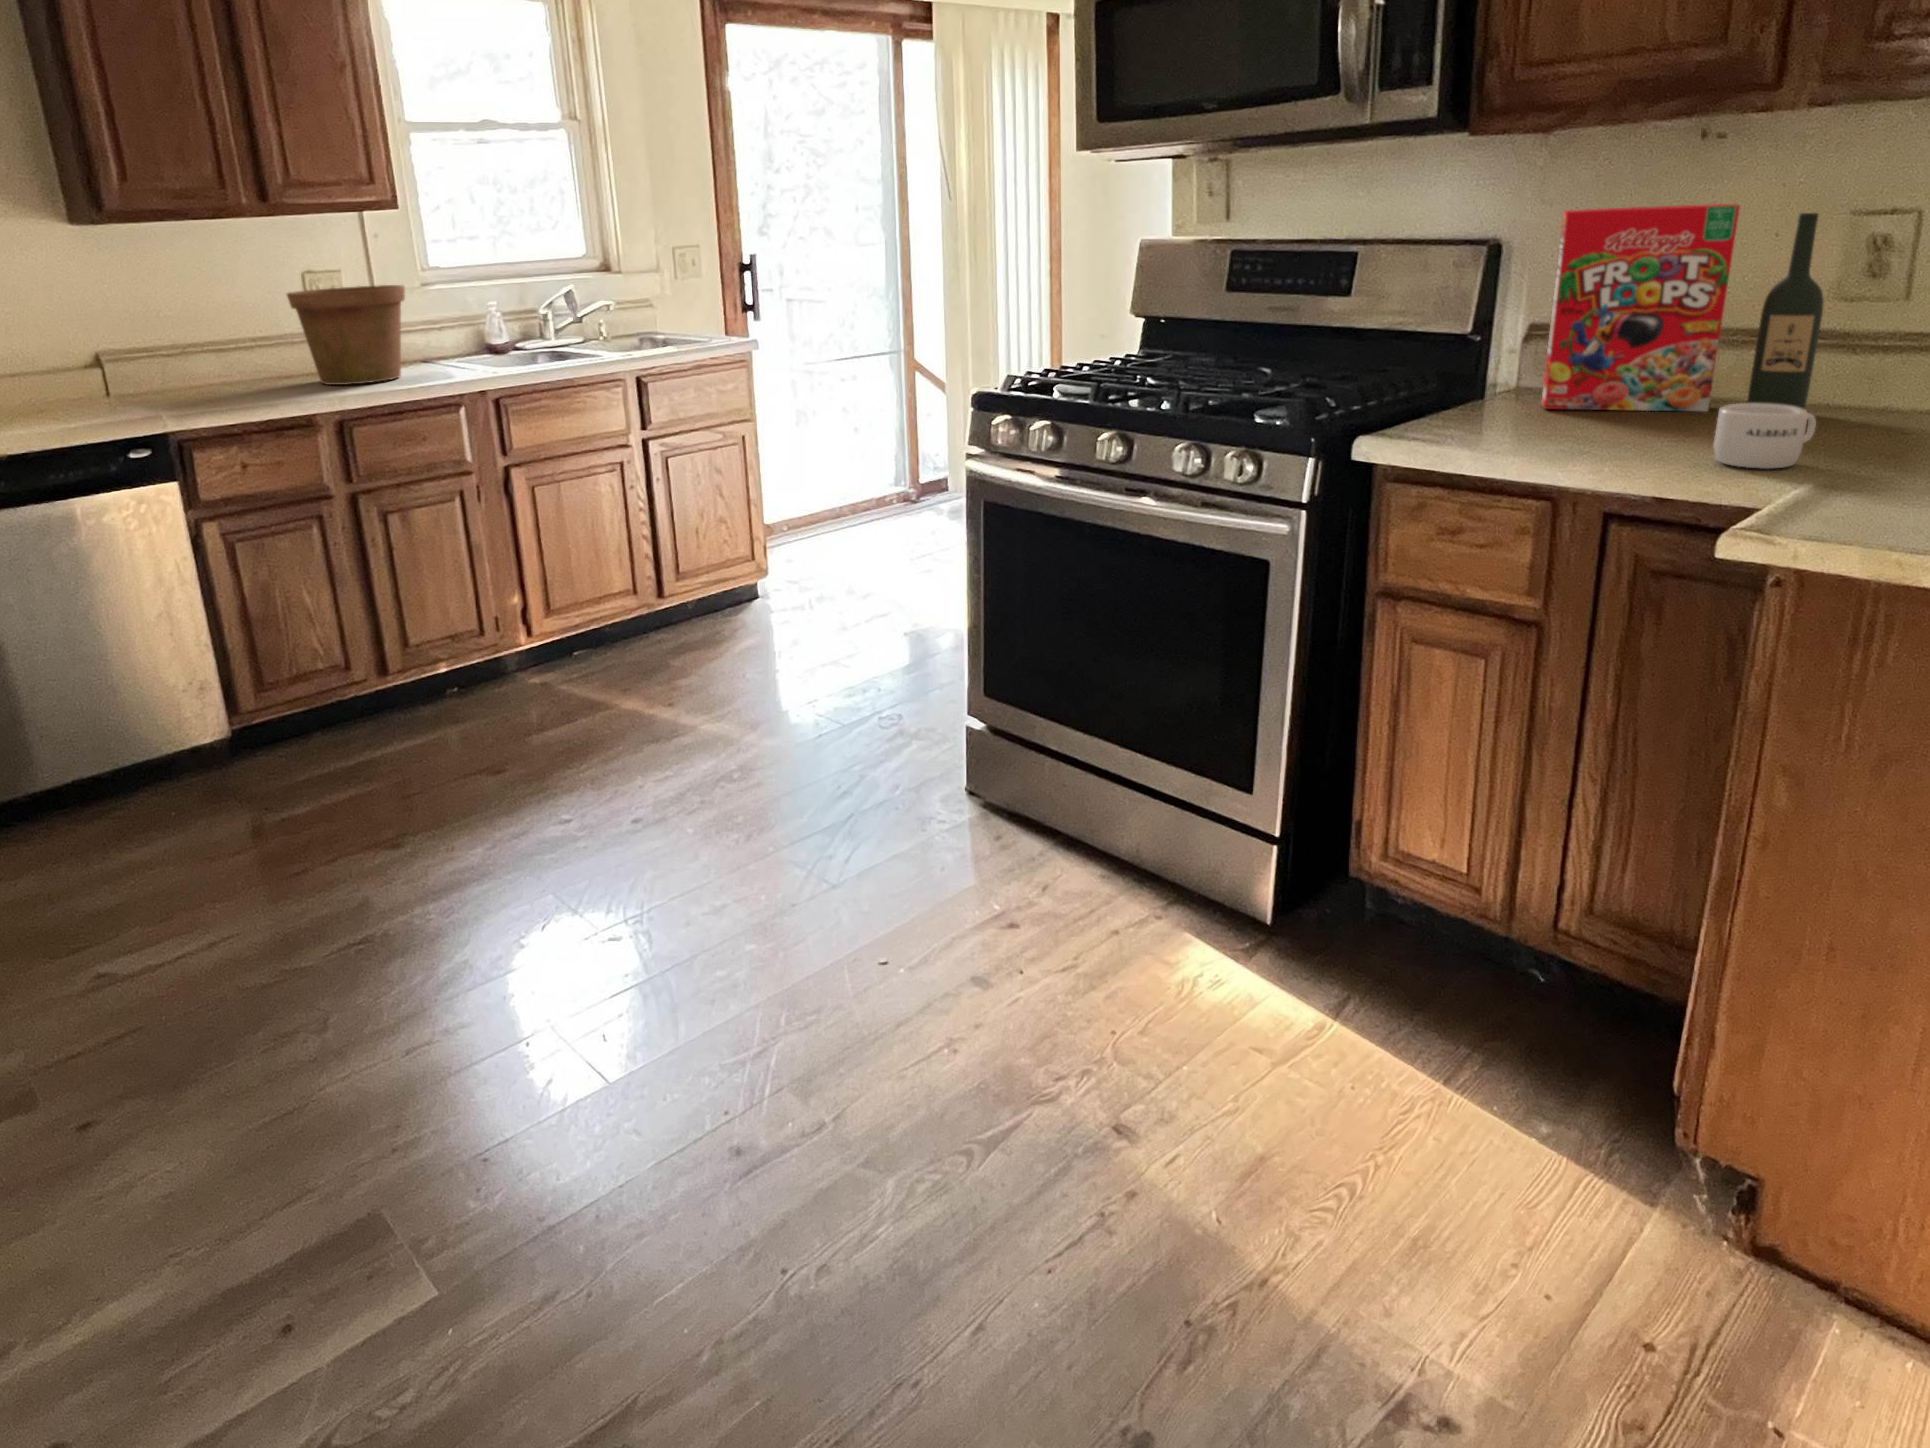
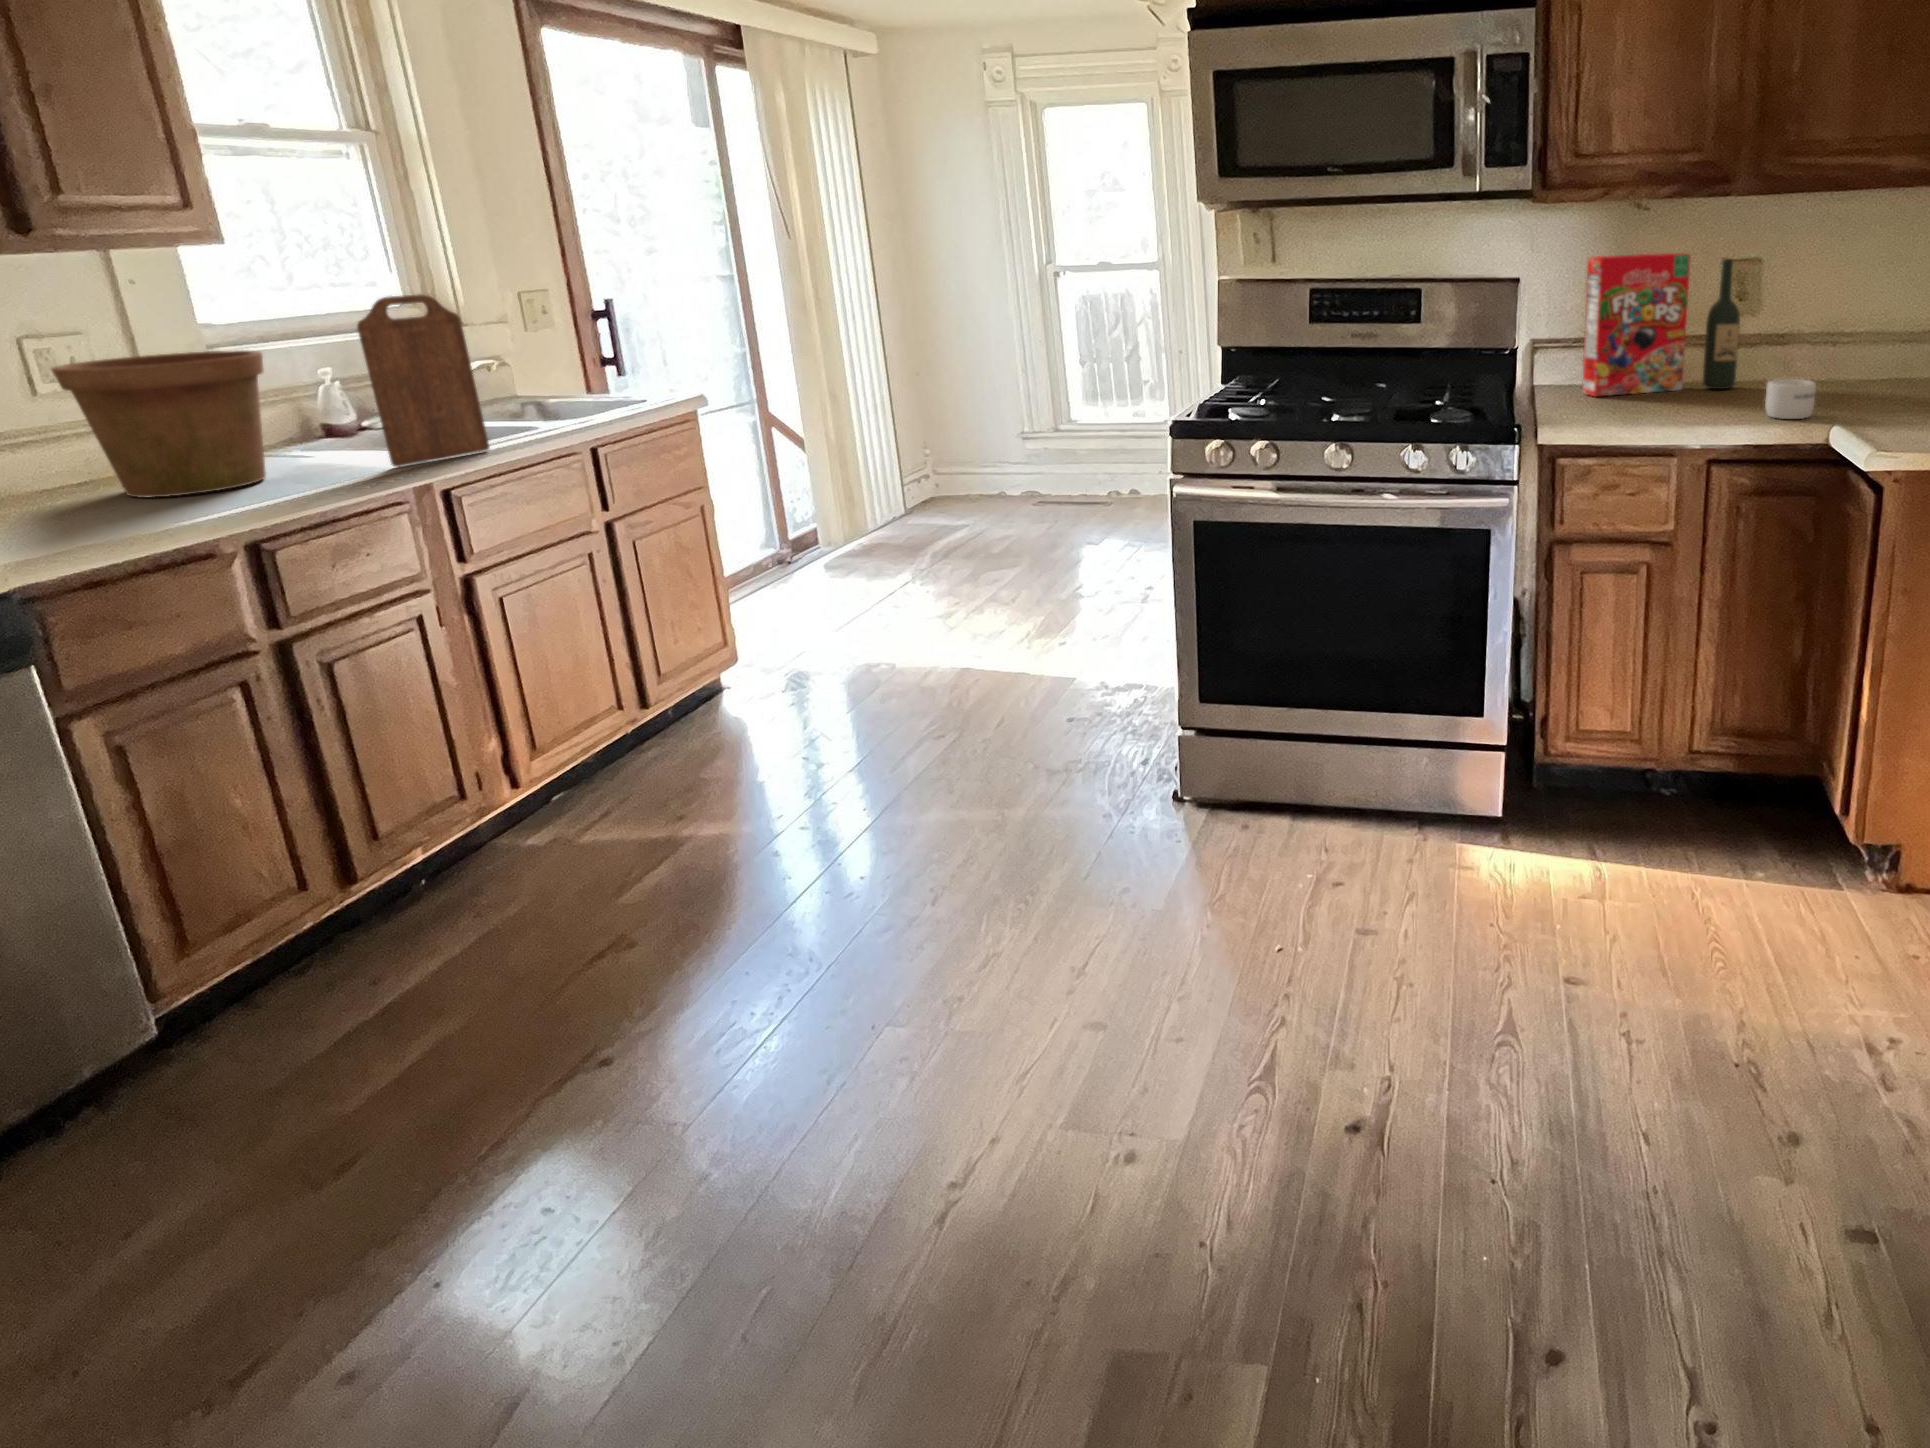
cutting board: none [453,246,541,378] -> present [357,294,489,467]

